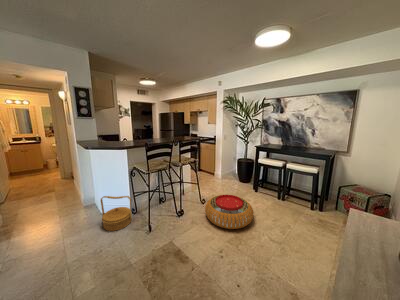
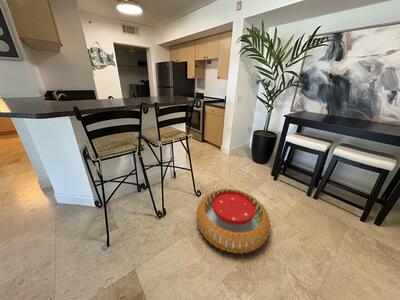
woven basket: present [101,196,132,231] -> none [37,188,92,238]

